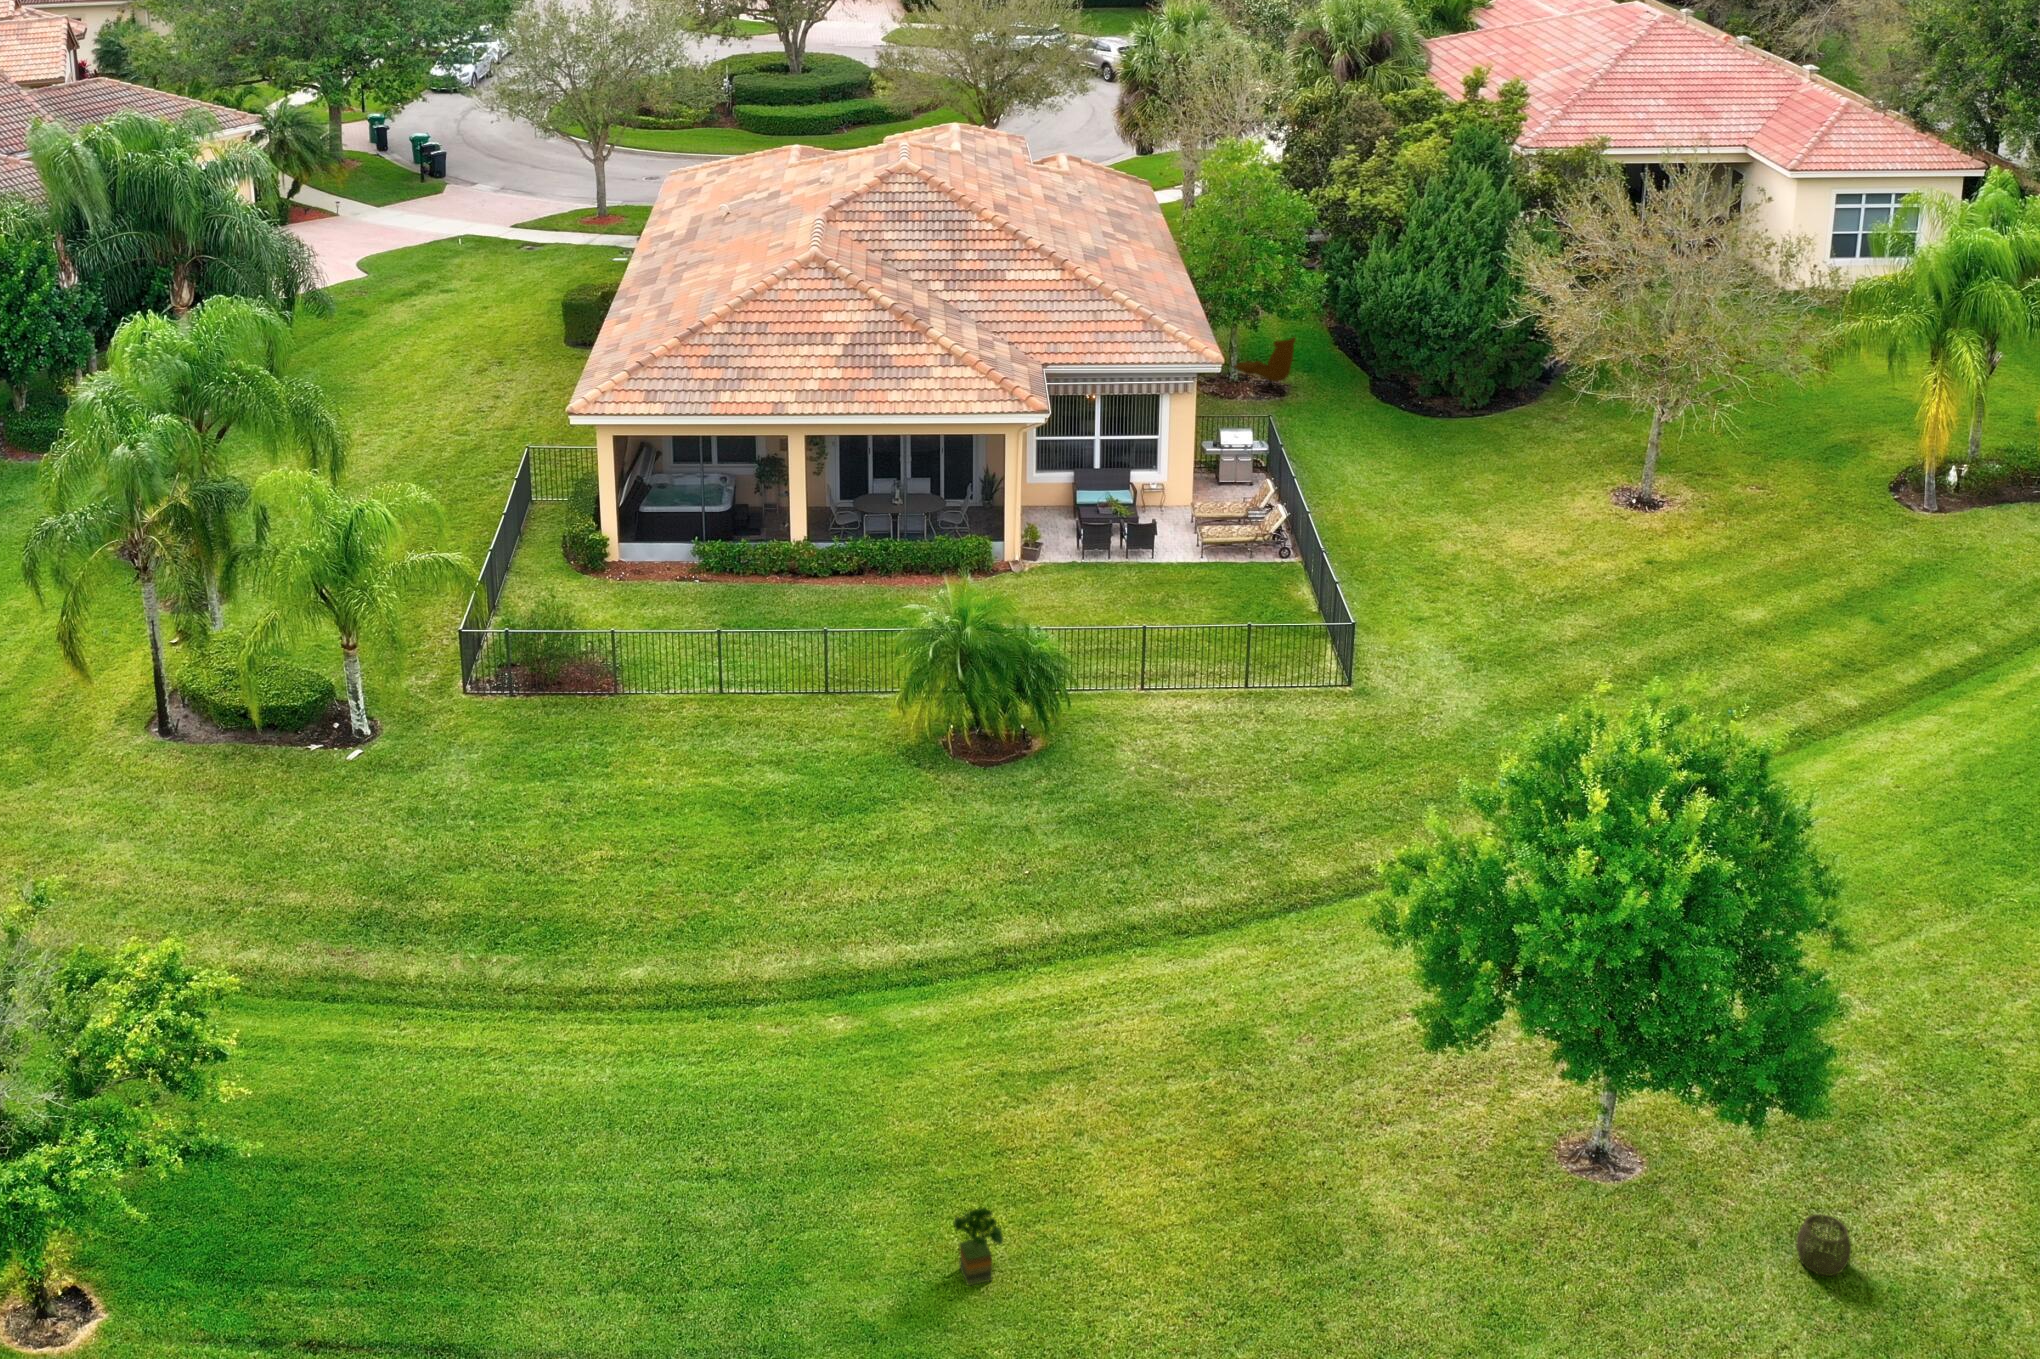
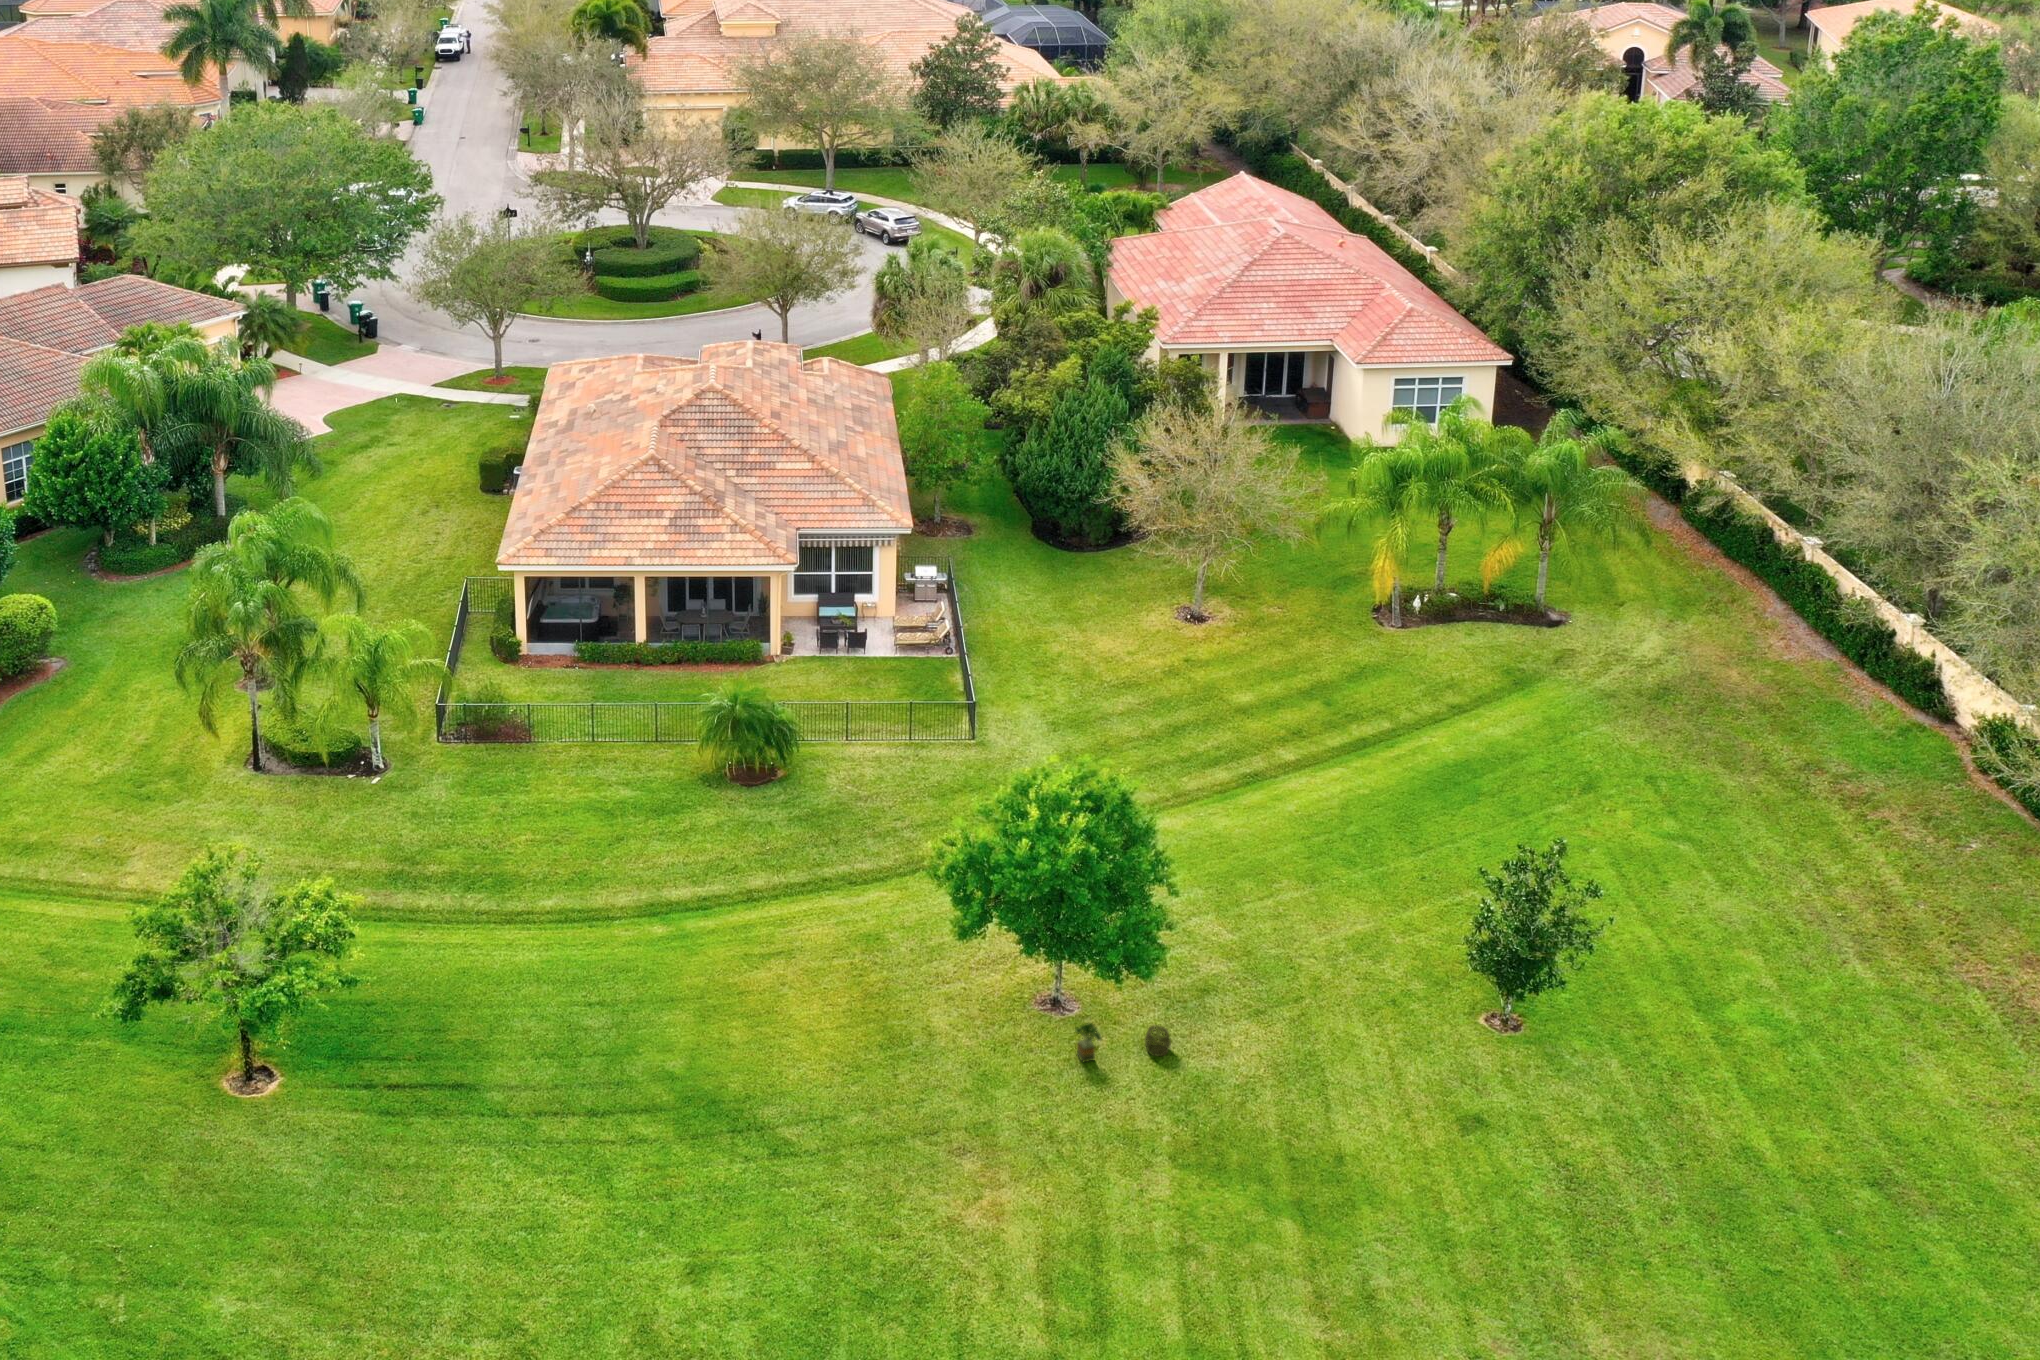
lounge chair: present [1234,337,1296,391] -> none [936,495,975,534]
potted tree: present [953,1207,1003,1286] -> present [1075,1023,1101,1062]

